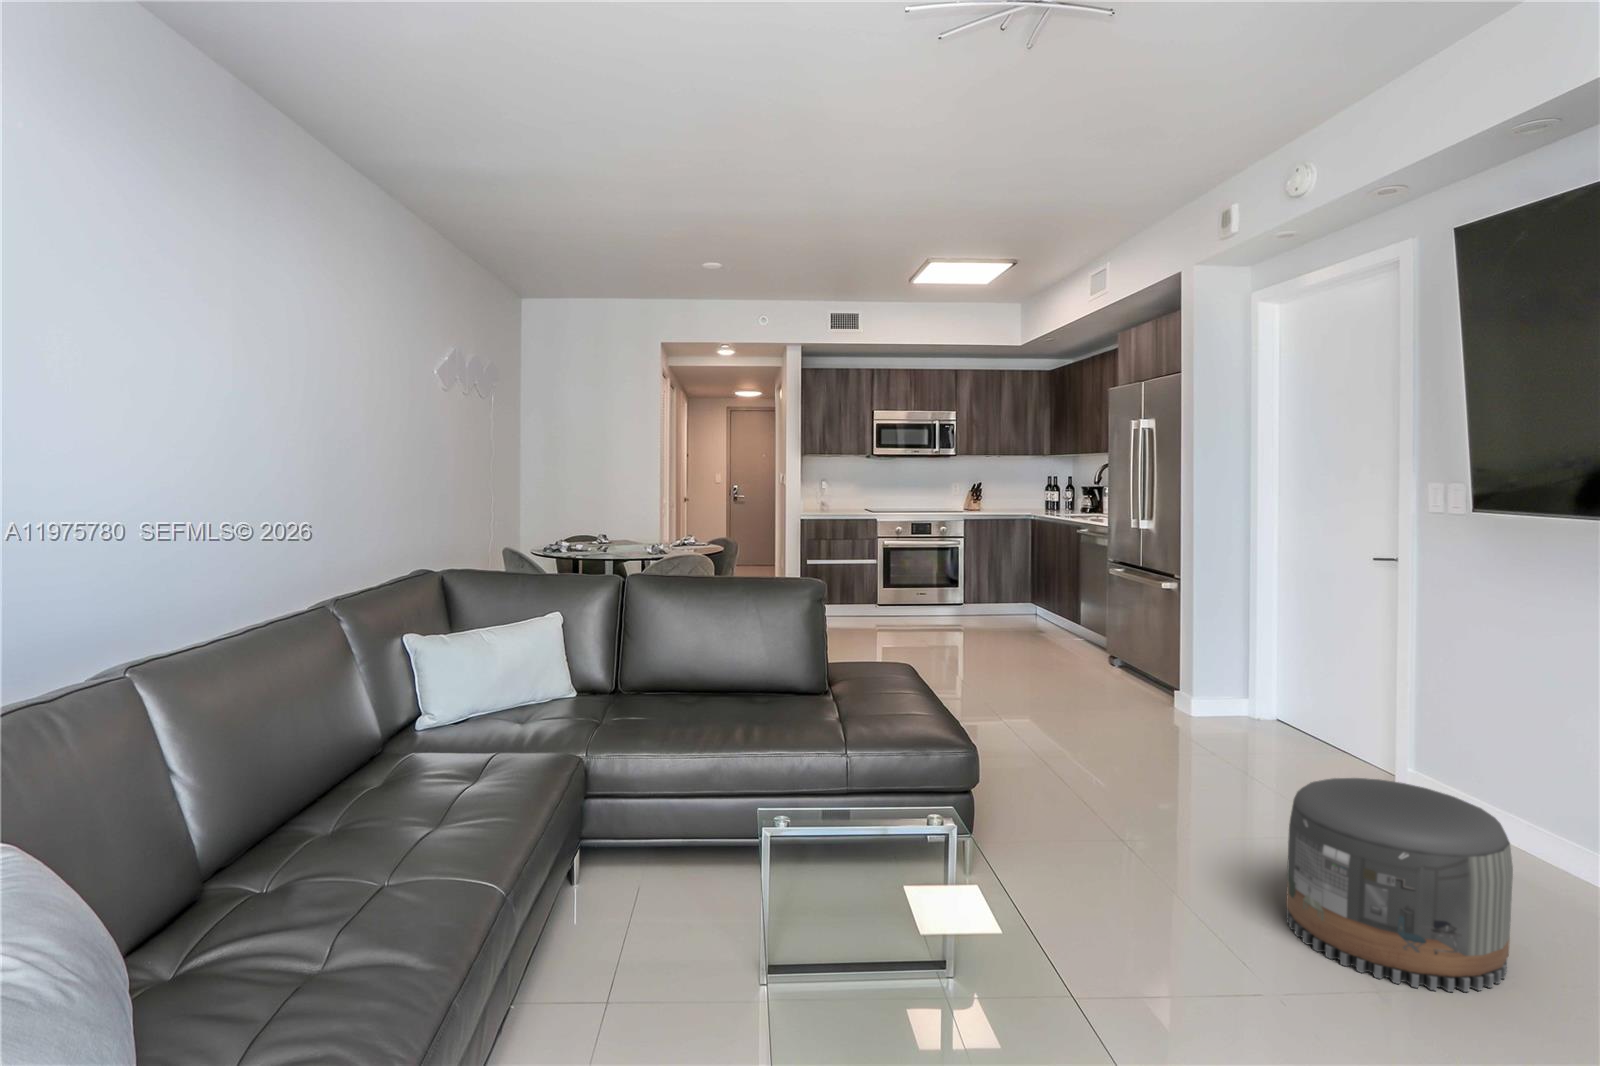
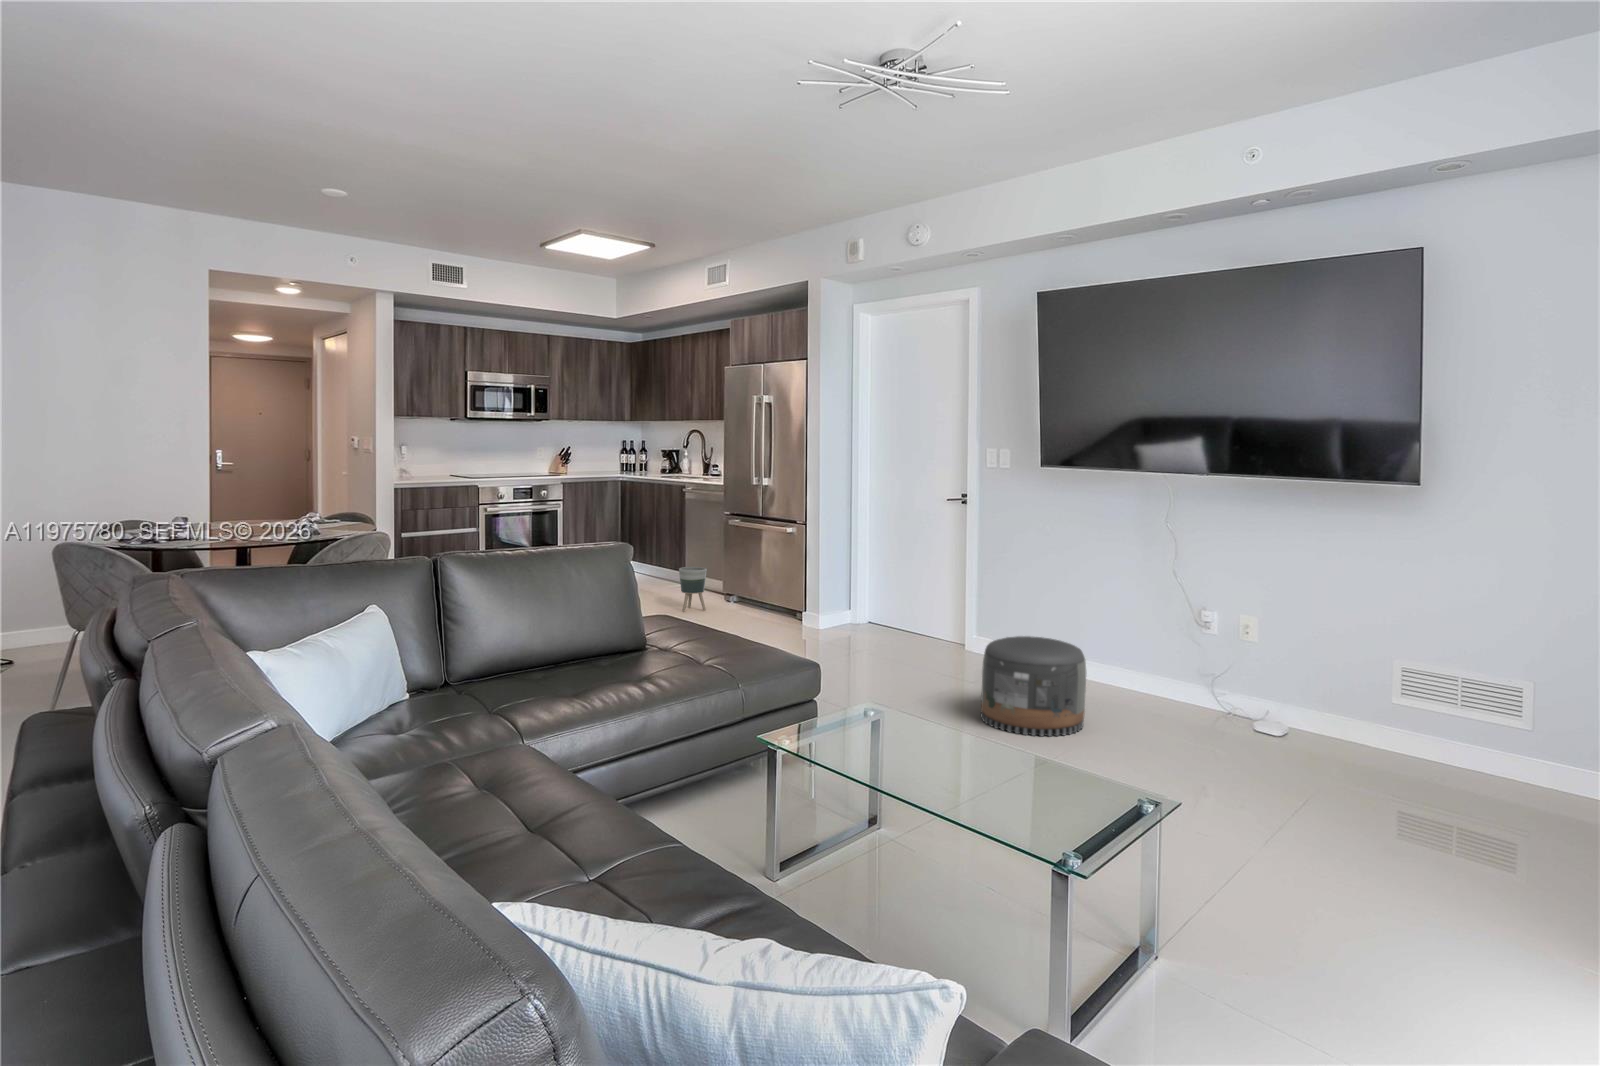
planter: none [1035,619,1069,673] -> present [679,567,707,612]

